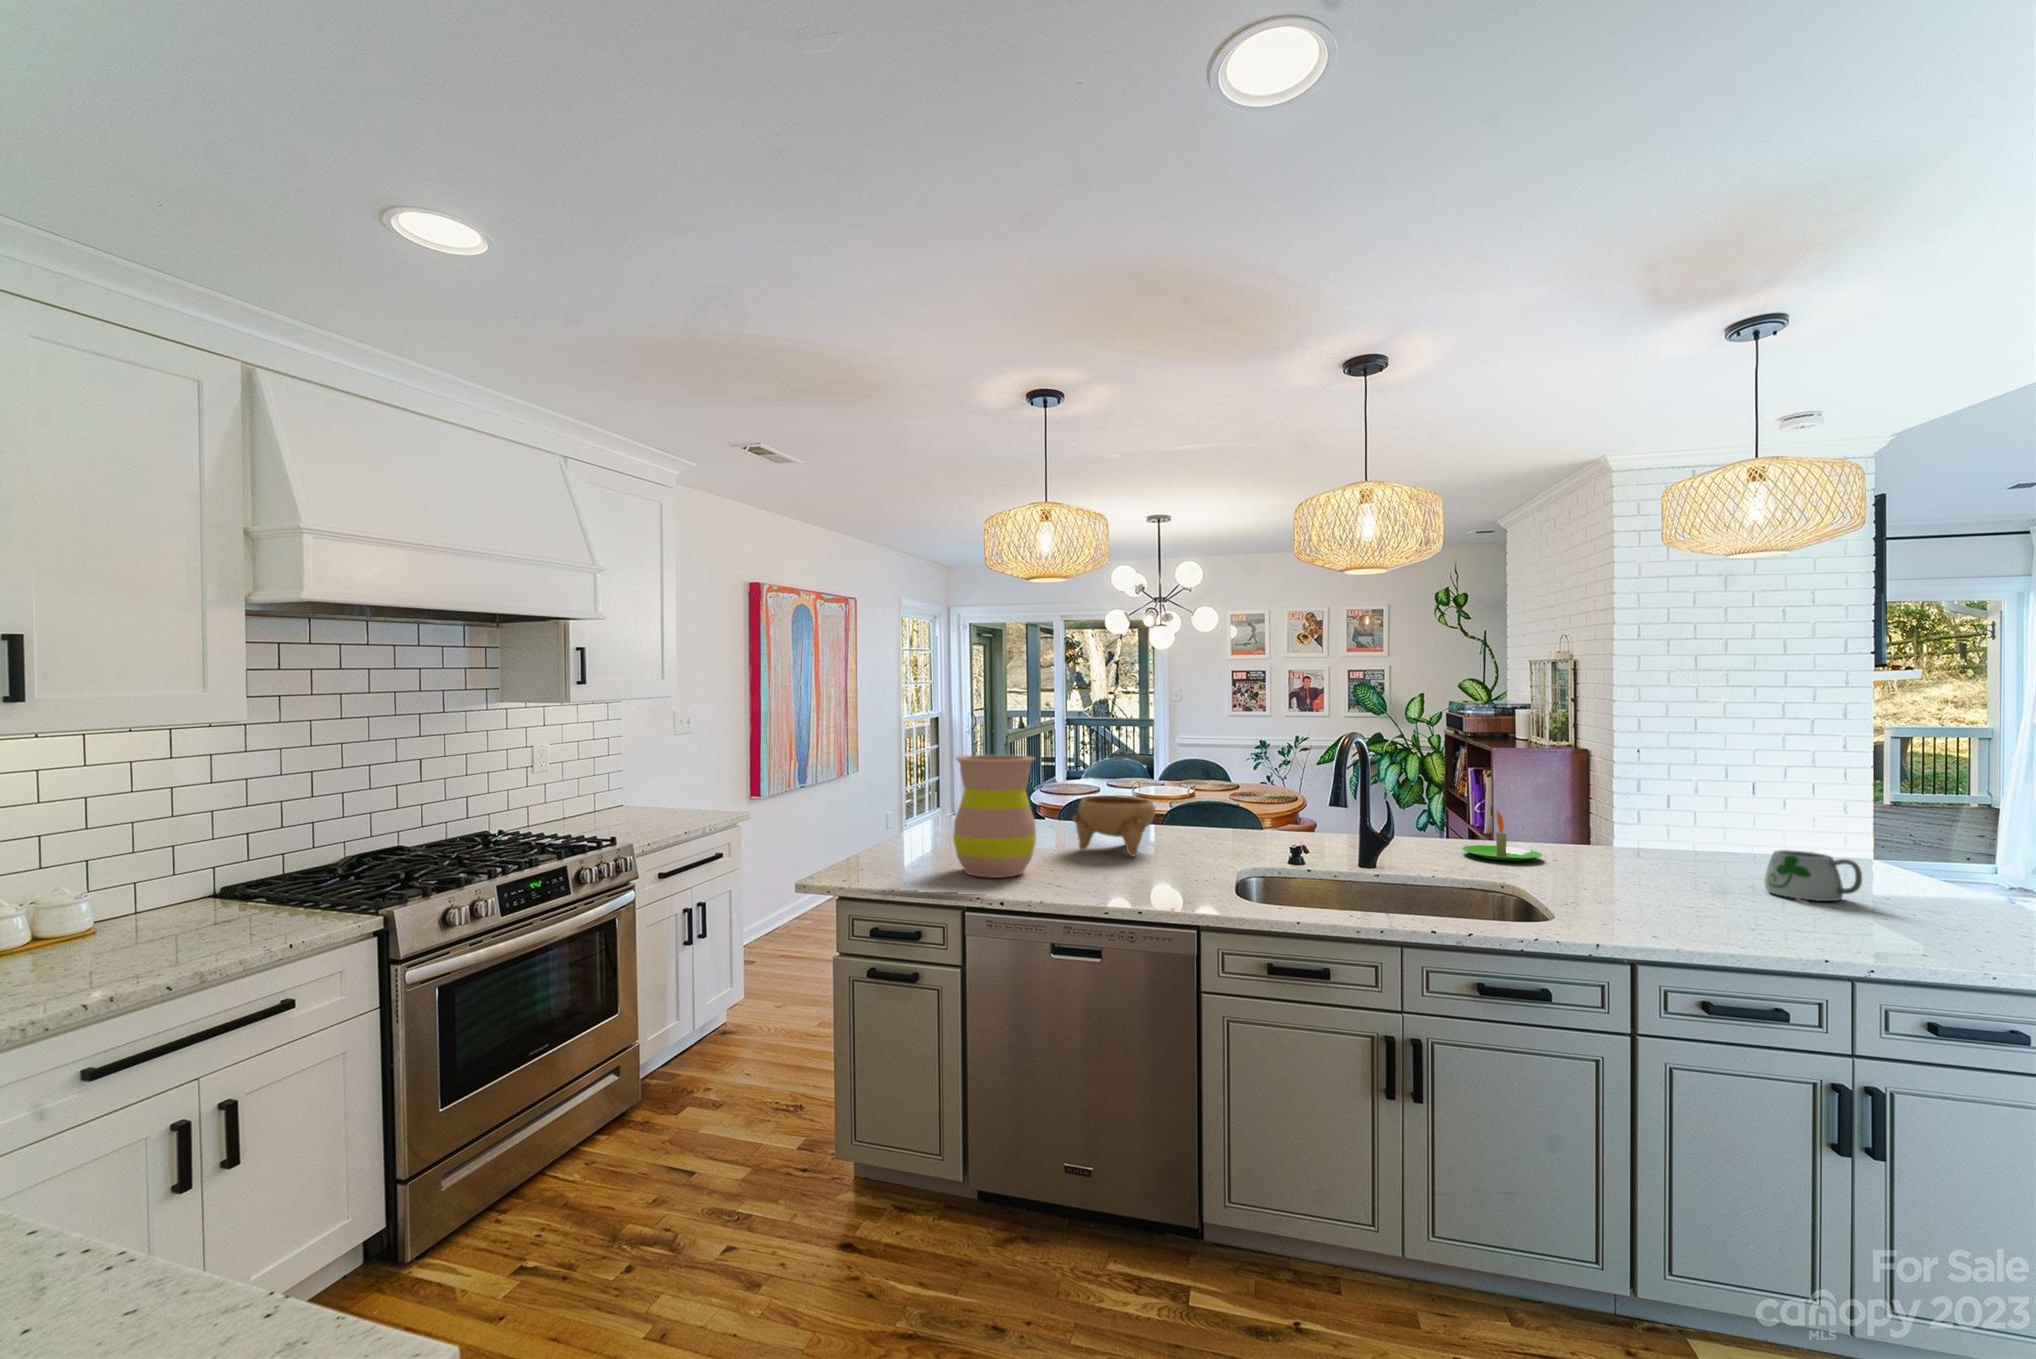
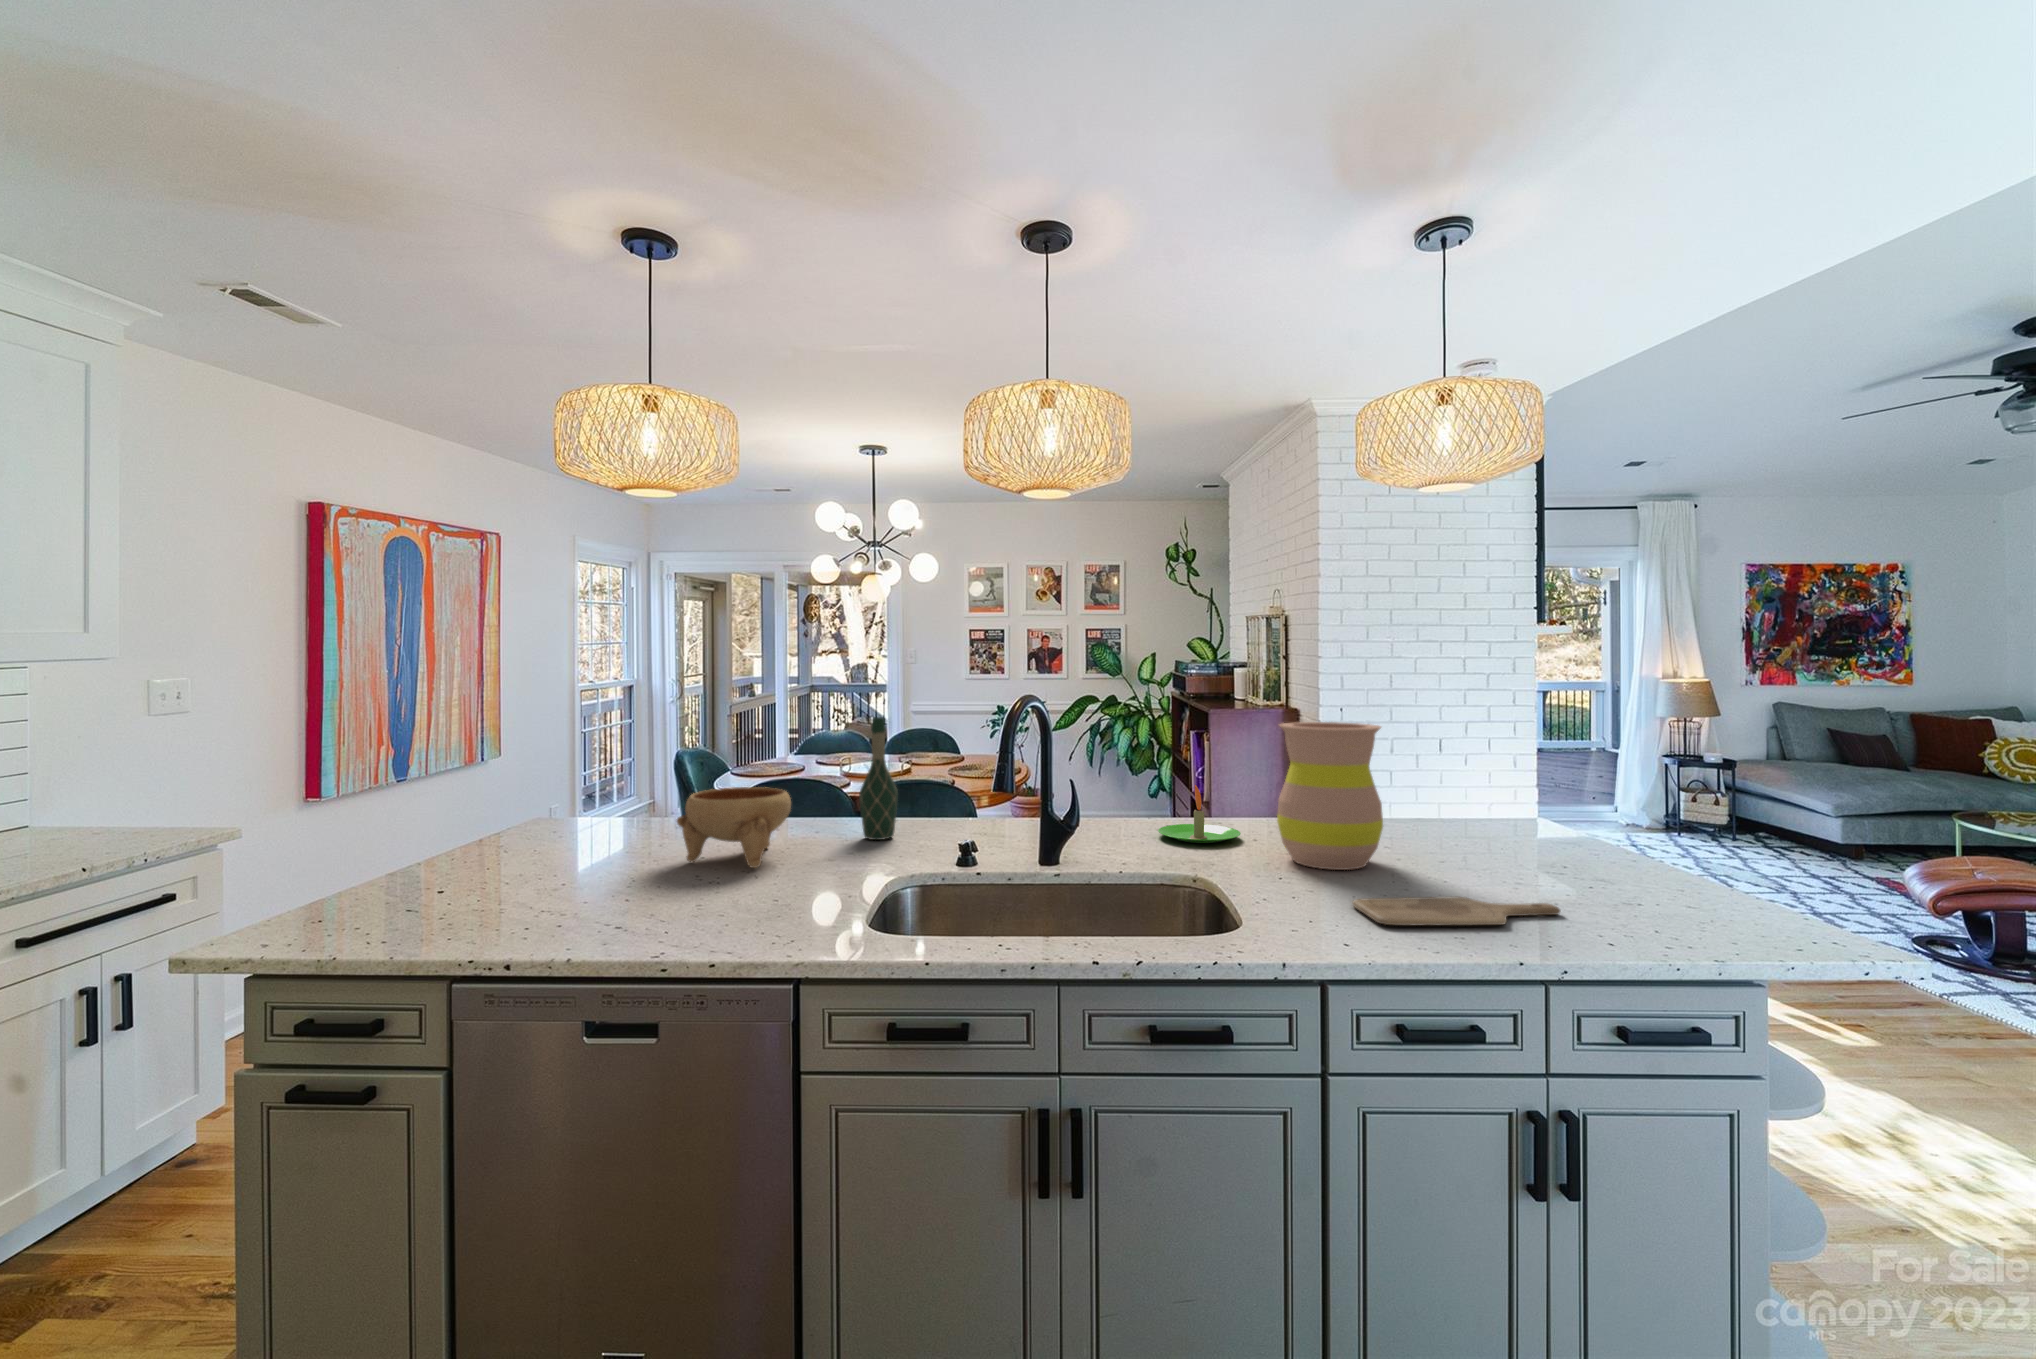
wine bottle: none [1201,746,1232,843] -> present [859,717,898,840]
vase: present [953,755,1036,878] -> present [1277,722,1383,870]
mug: present [1765,850,1862,902] -> none [1457,819,1549,881]
cutting board: none [1657,907,1869,933] -> present [1352,897,1560,925]

